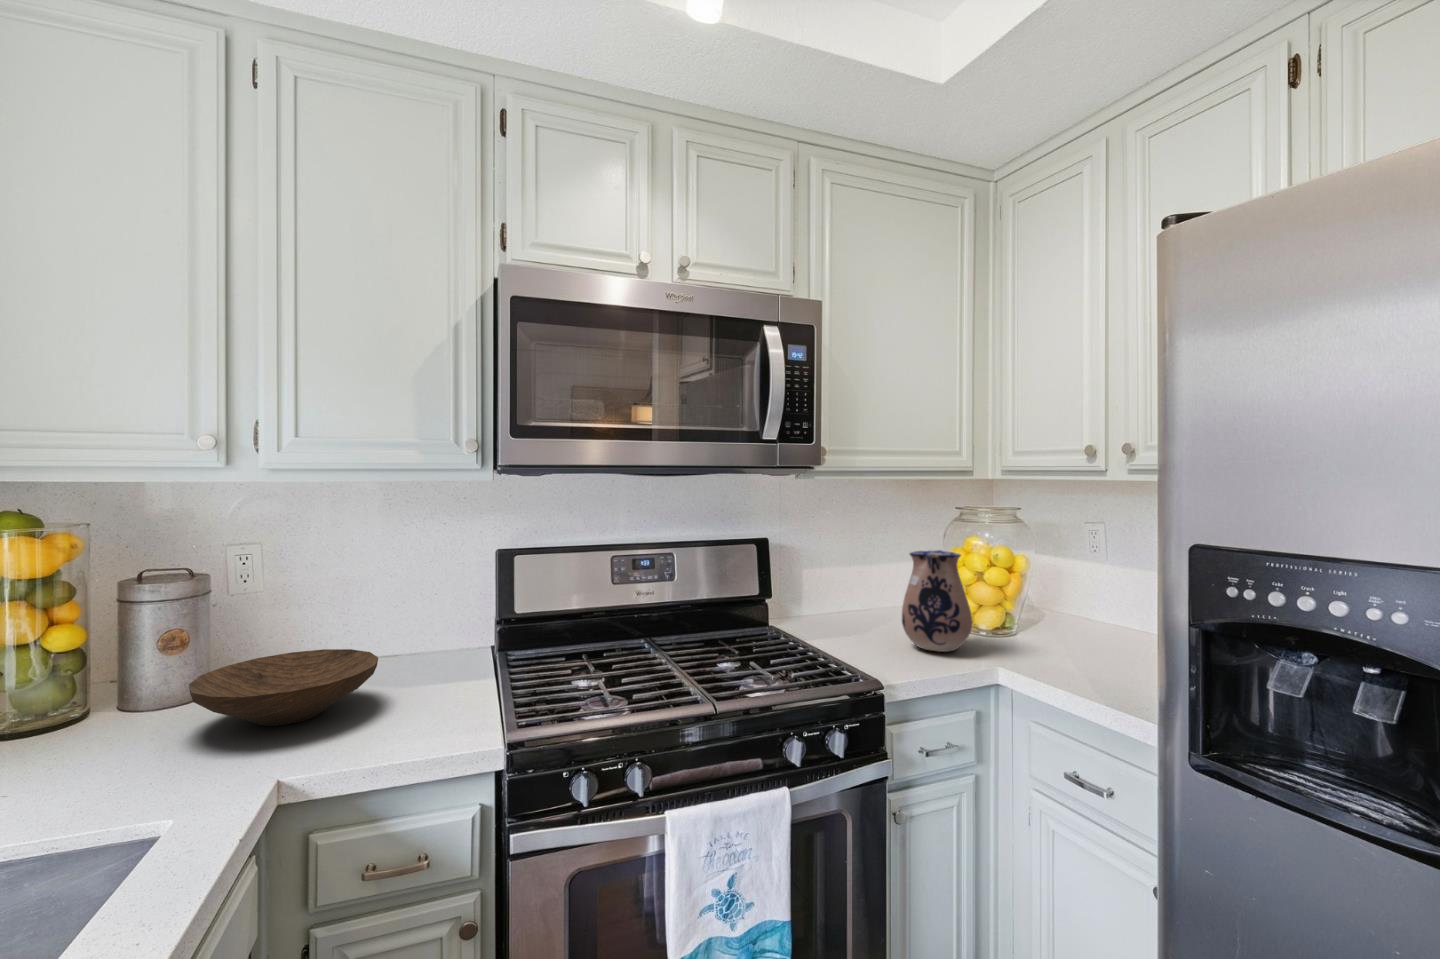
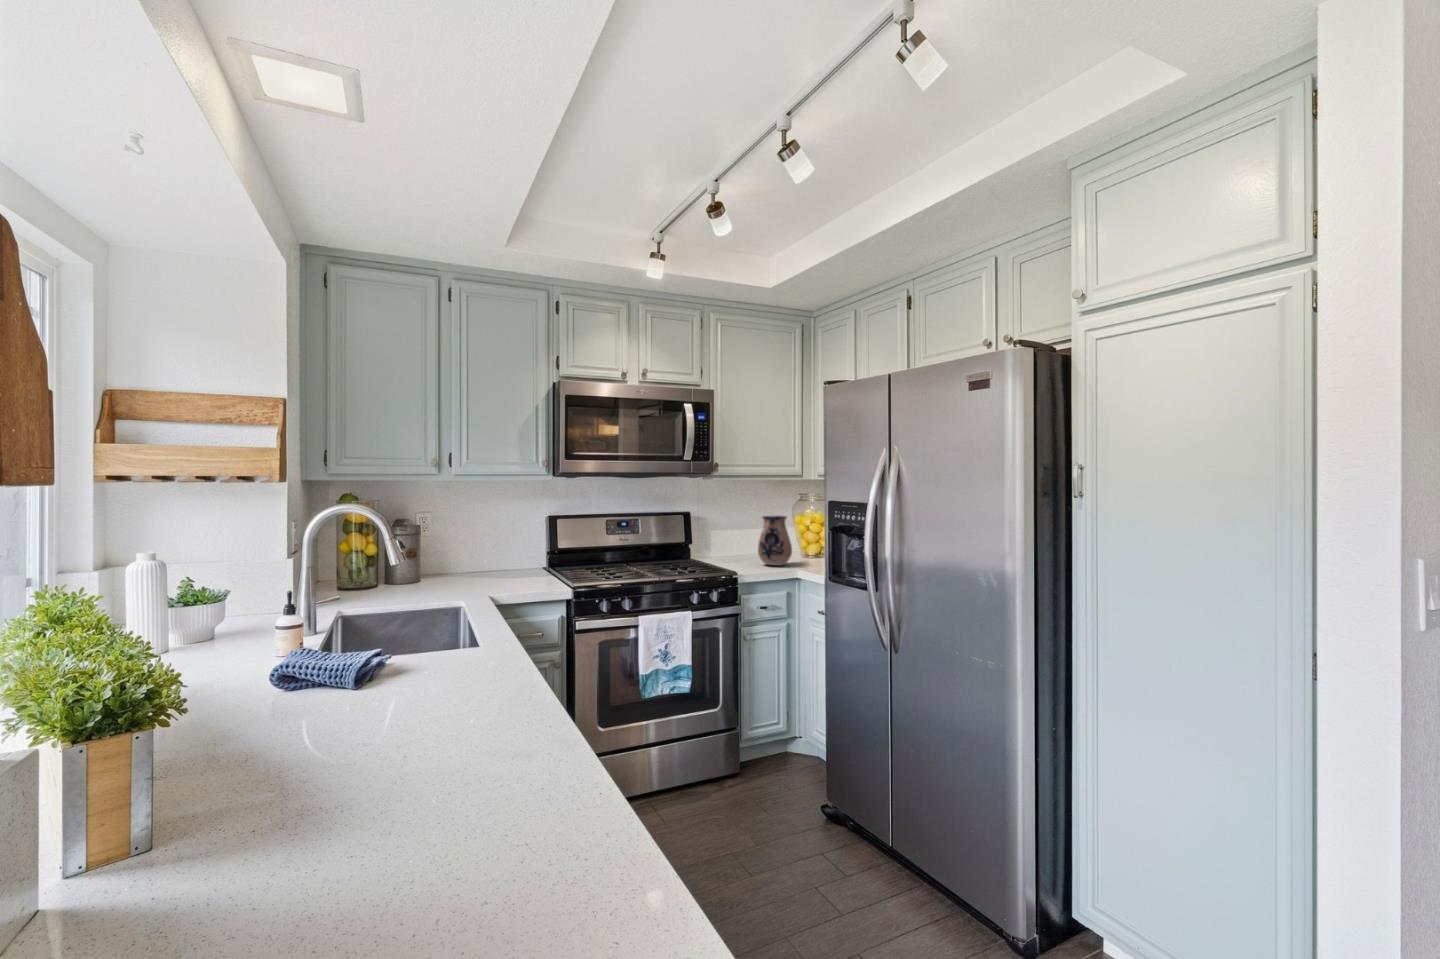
wooden bowl: present [189,649,378,726] -> none [433,559,507,586]

